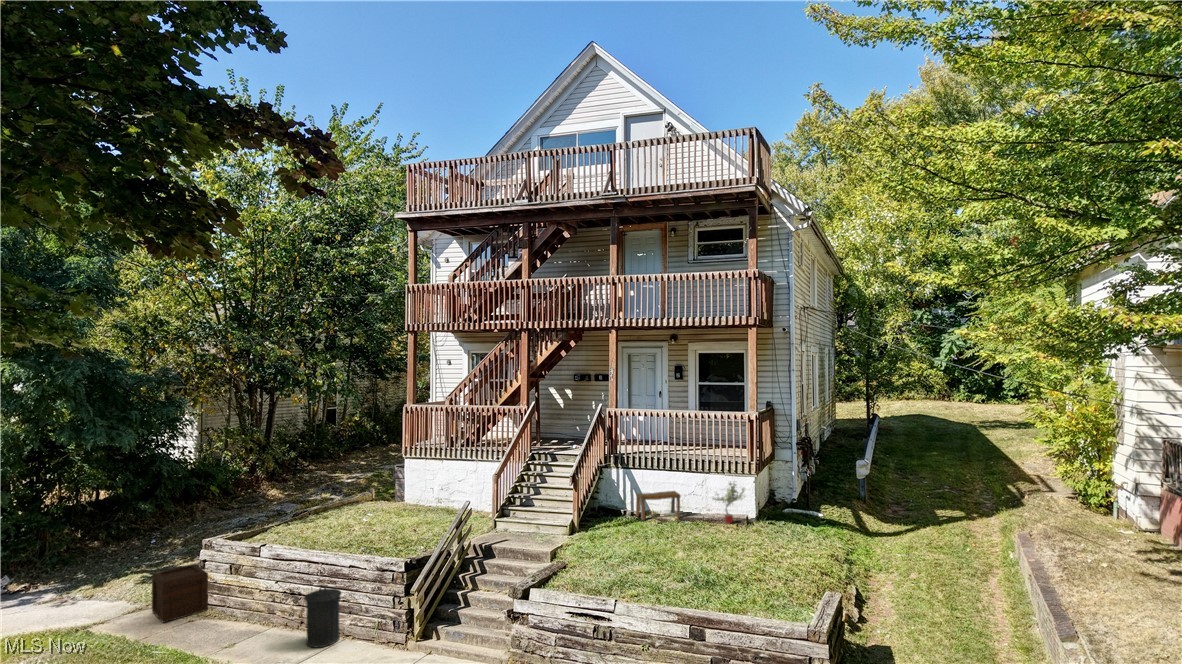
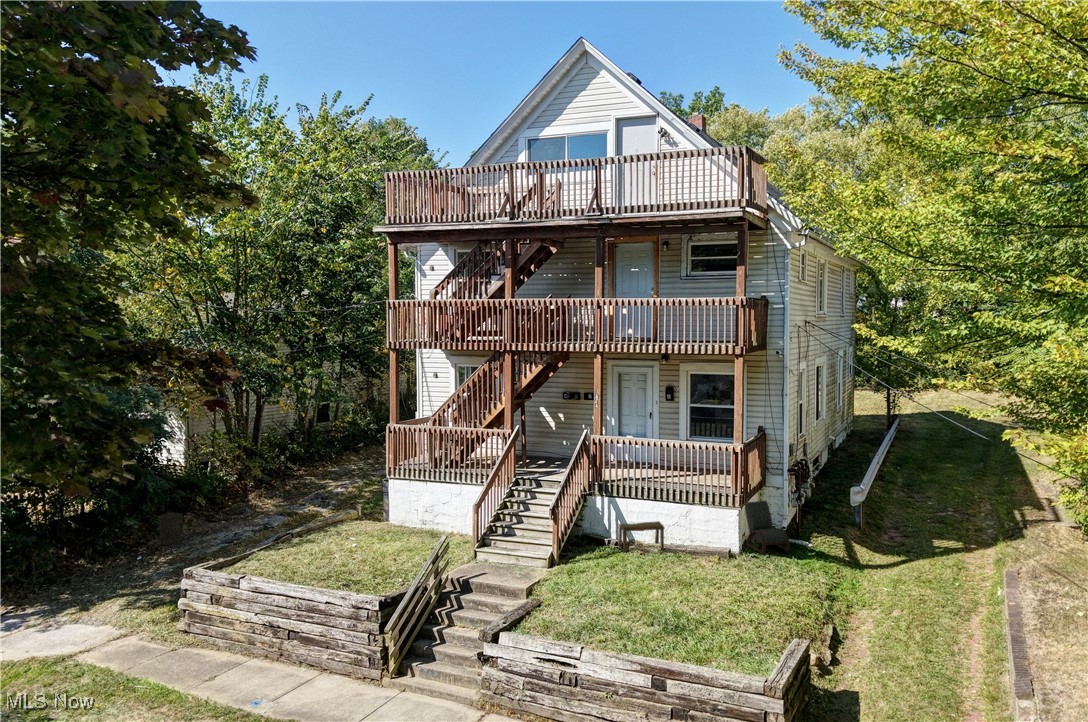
lounge chair: none [754,469,799,520] -> present [745,501,790,555]
potted tree: present [713,482,744,524] -> none [696,514,732,558]
wooden crate: present [152,564,208,623] -> none [147,589,199,646]
trash can: present [305,586,341,647] -> present [157,511,182,545]

